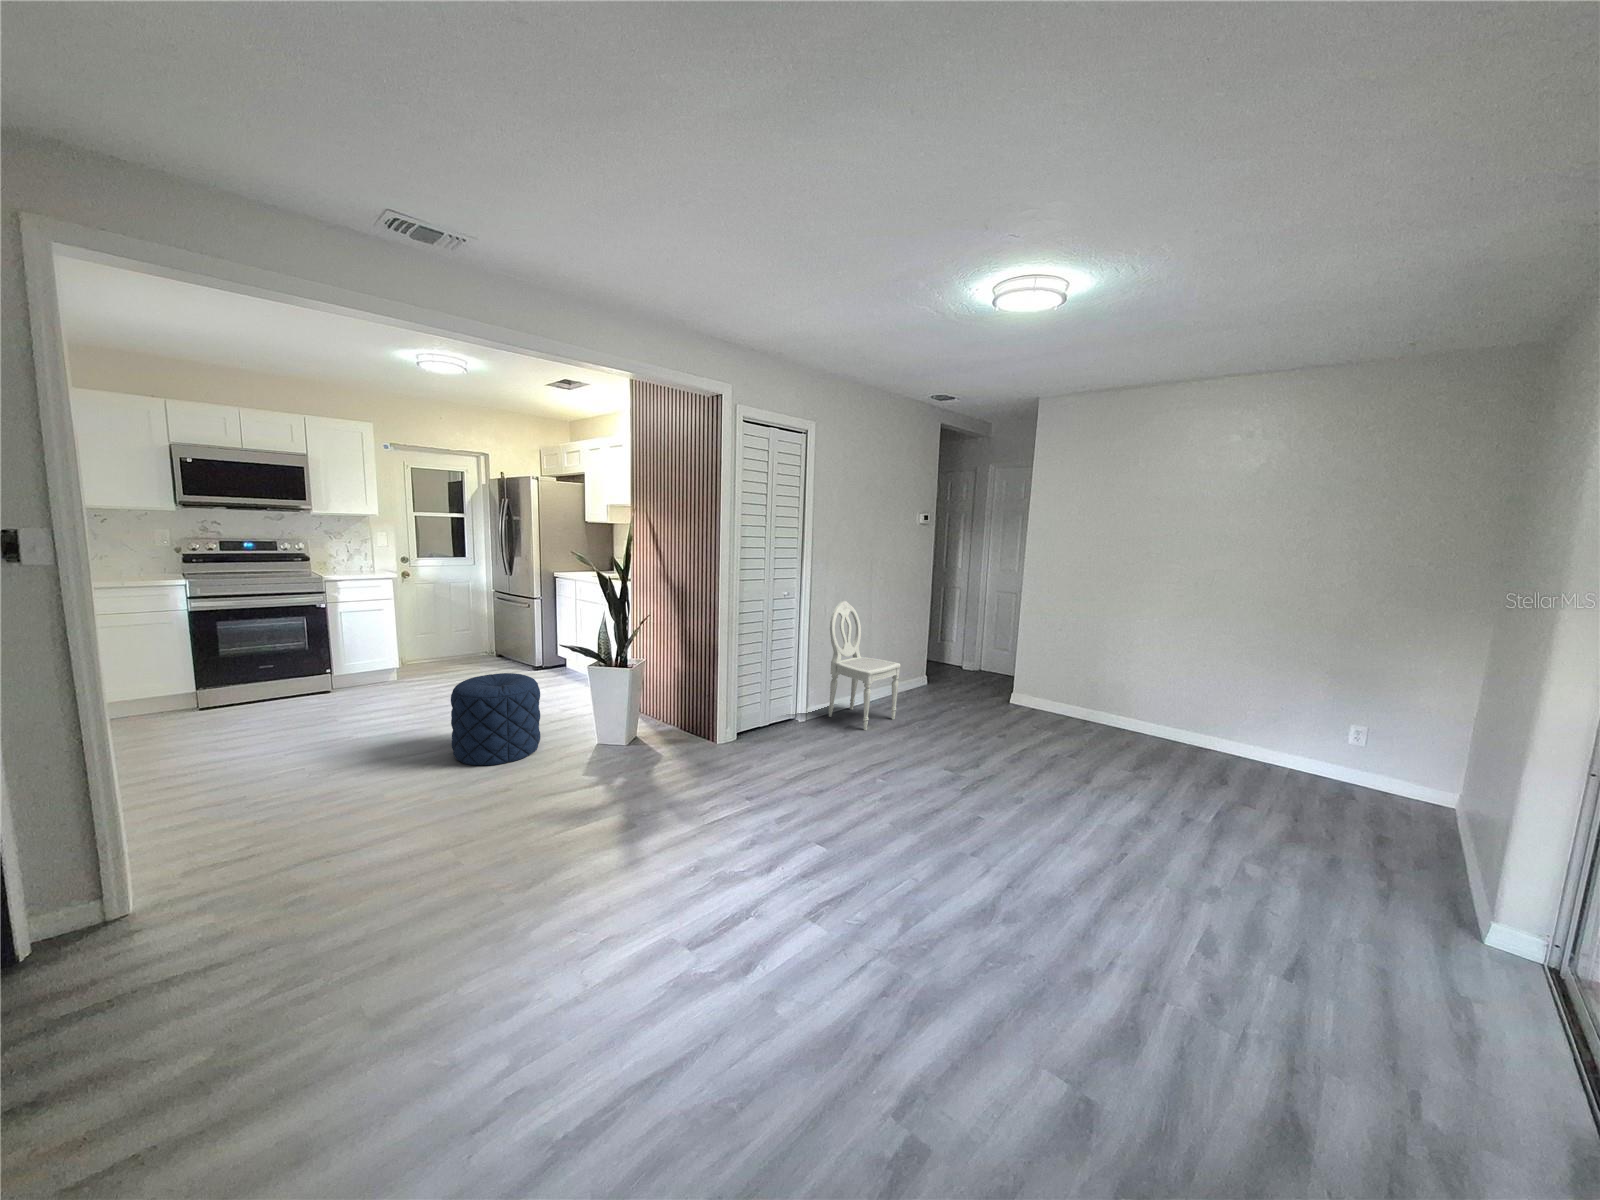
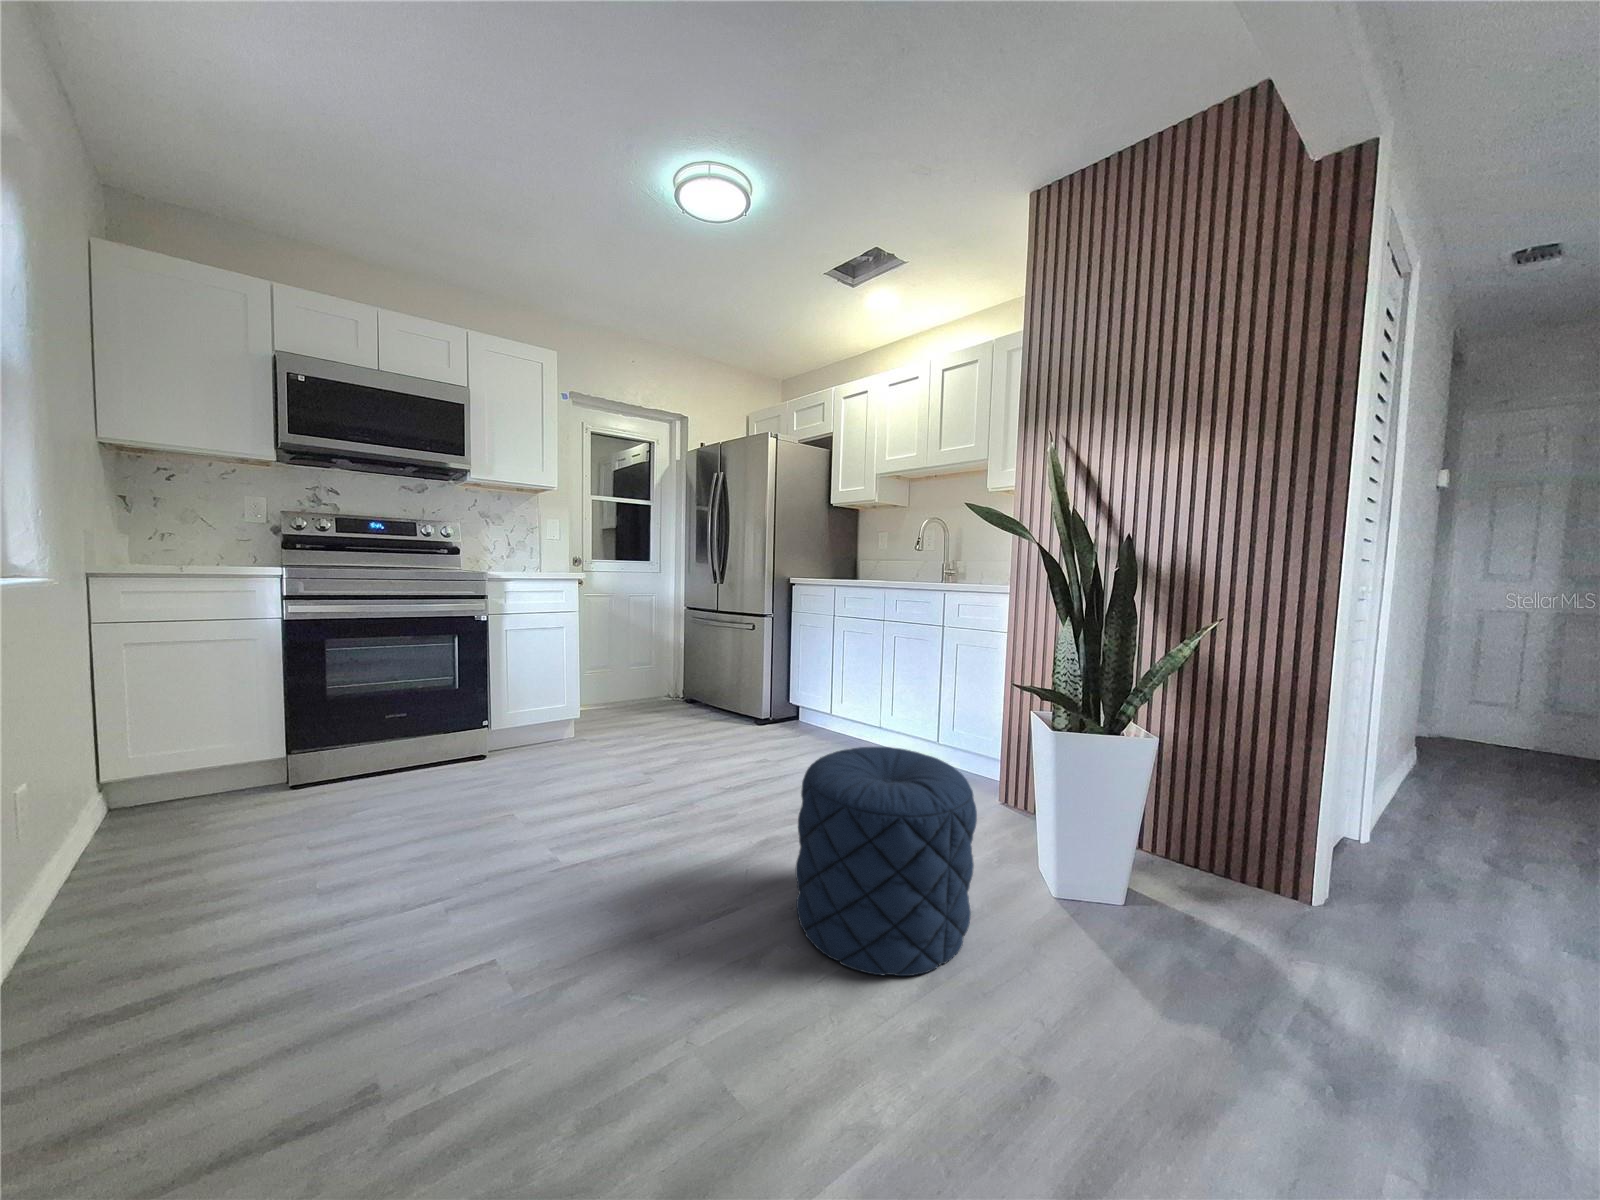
dining chair: present [829,601,901,730] -> none [1383,612,1558,870]

